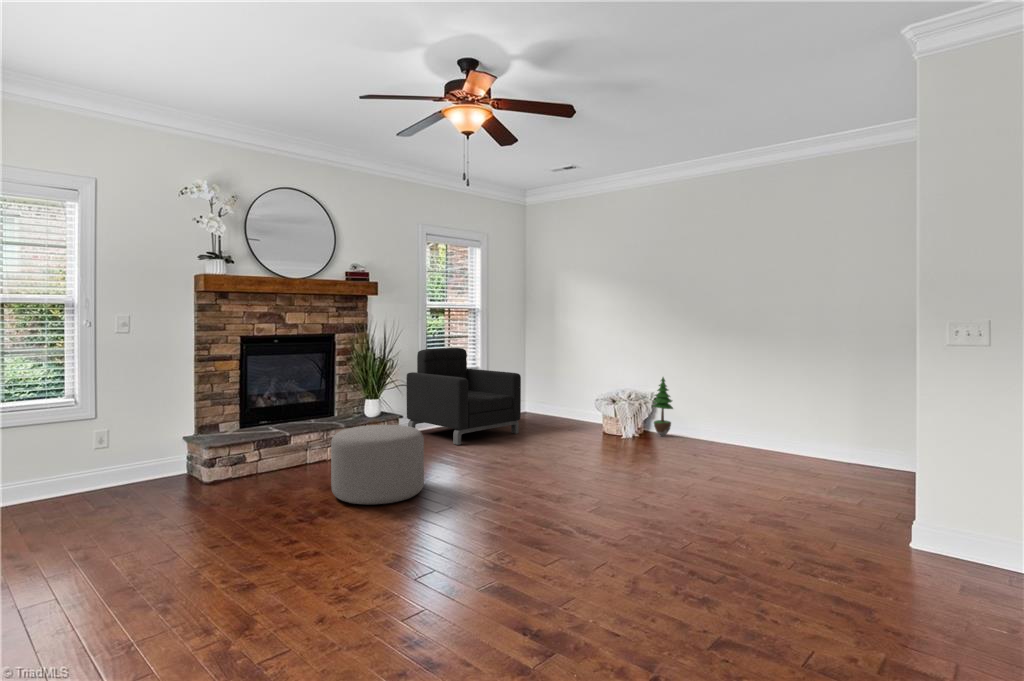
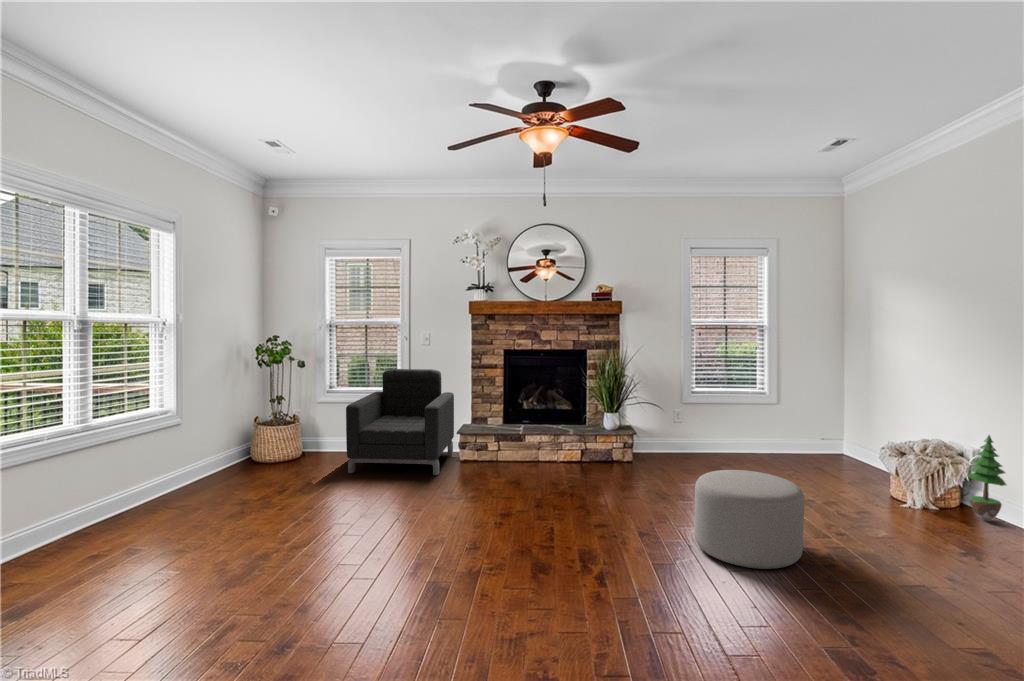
armchair: present [406,348,521,445] -> present [346,369,454,475]
ottoman: present [331,425,424,504] -> present [694,470,804,569]

